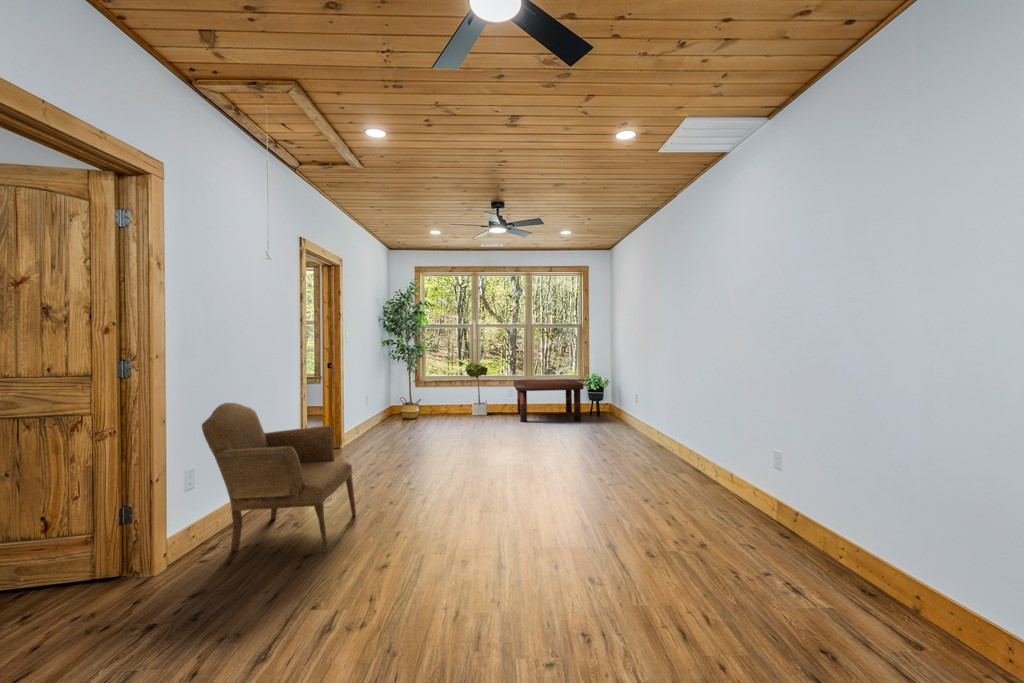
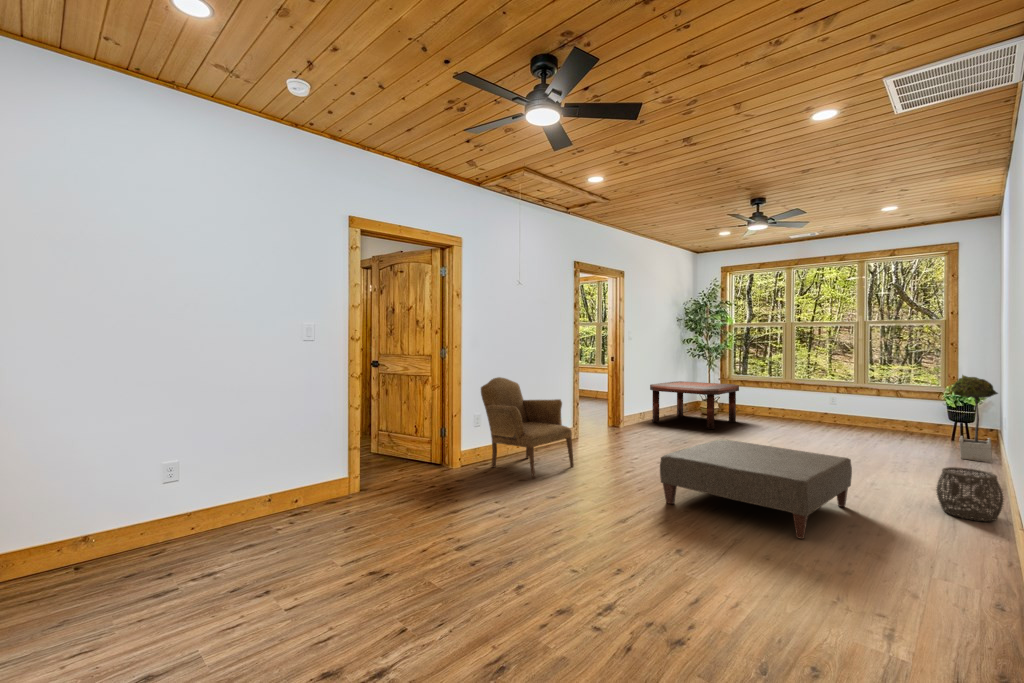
potted tree: present [465,363,488,415] -> present [951,375,998,462]
coffee table: present [514,379,584,422] -> present [650,381,739,429]
woven basket: none [673,437,715,477] -> present [936,467,1004,521]
ottoman: none [511,444,671,532] -> present [660,440,852,539]

